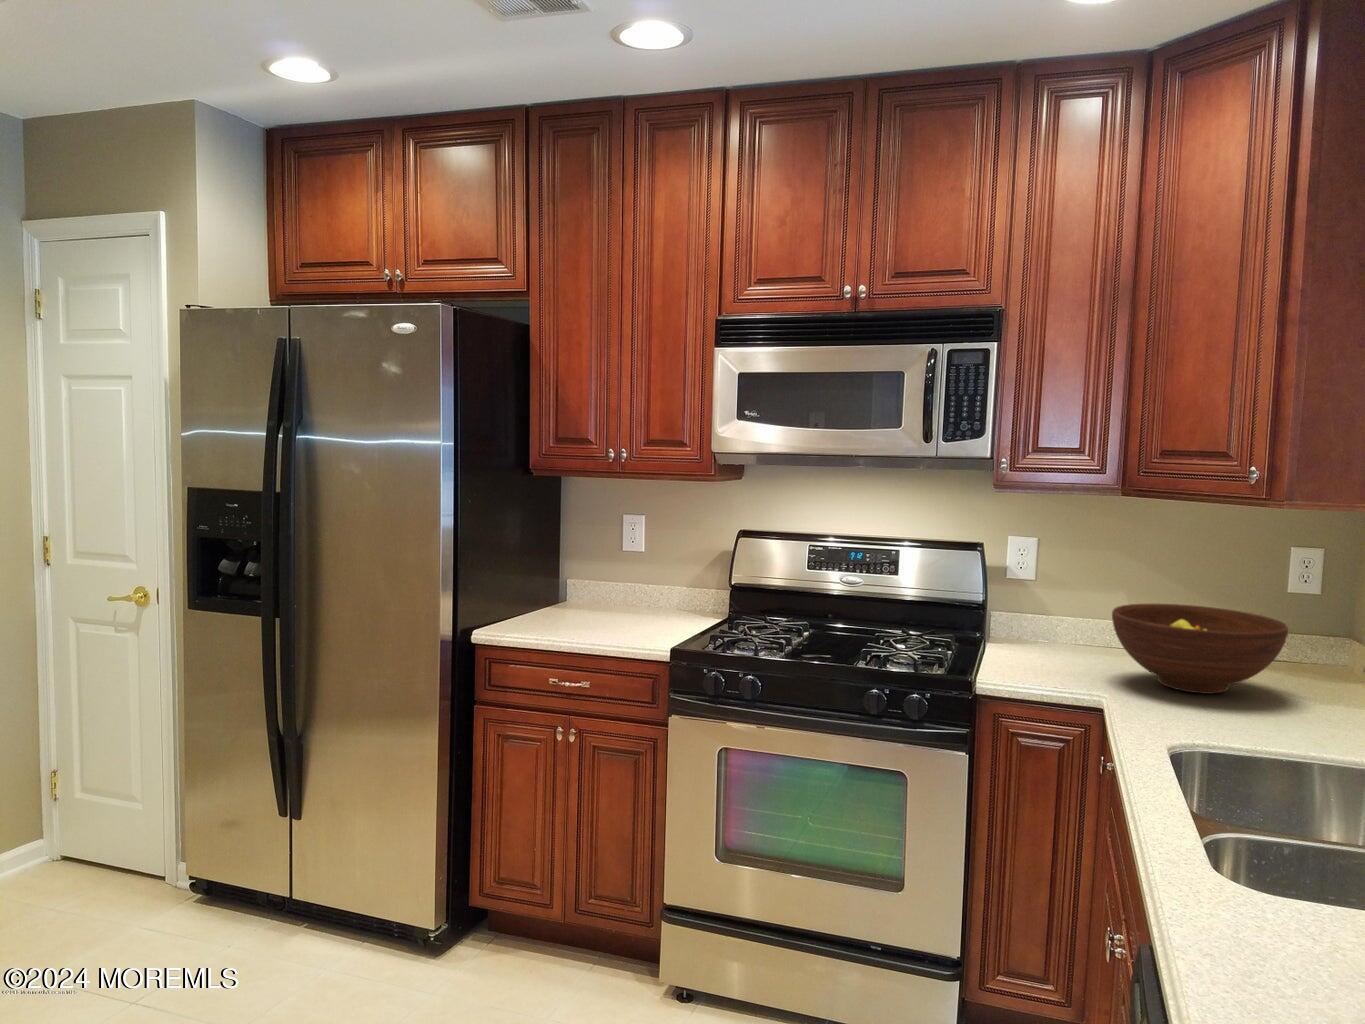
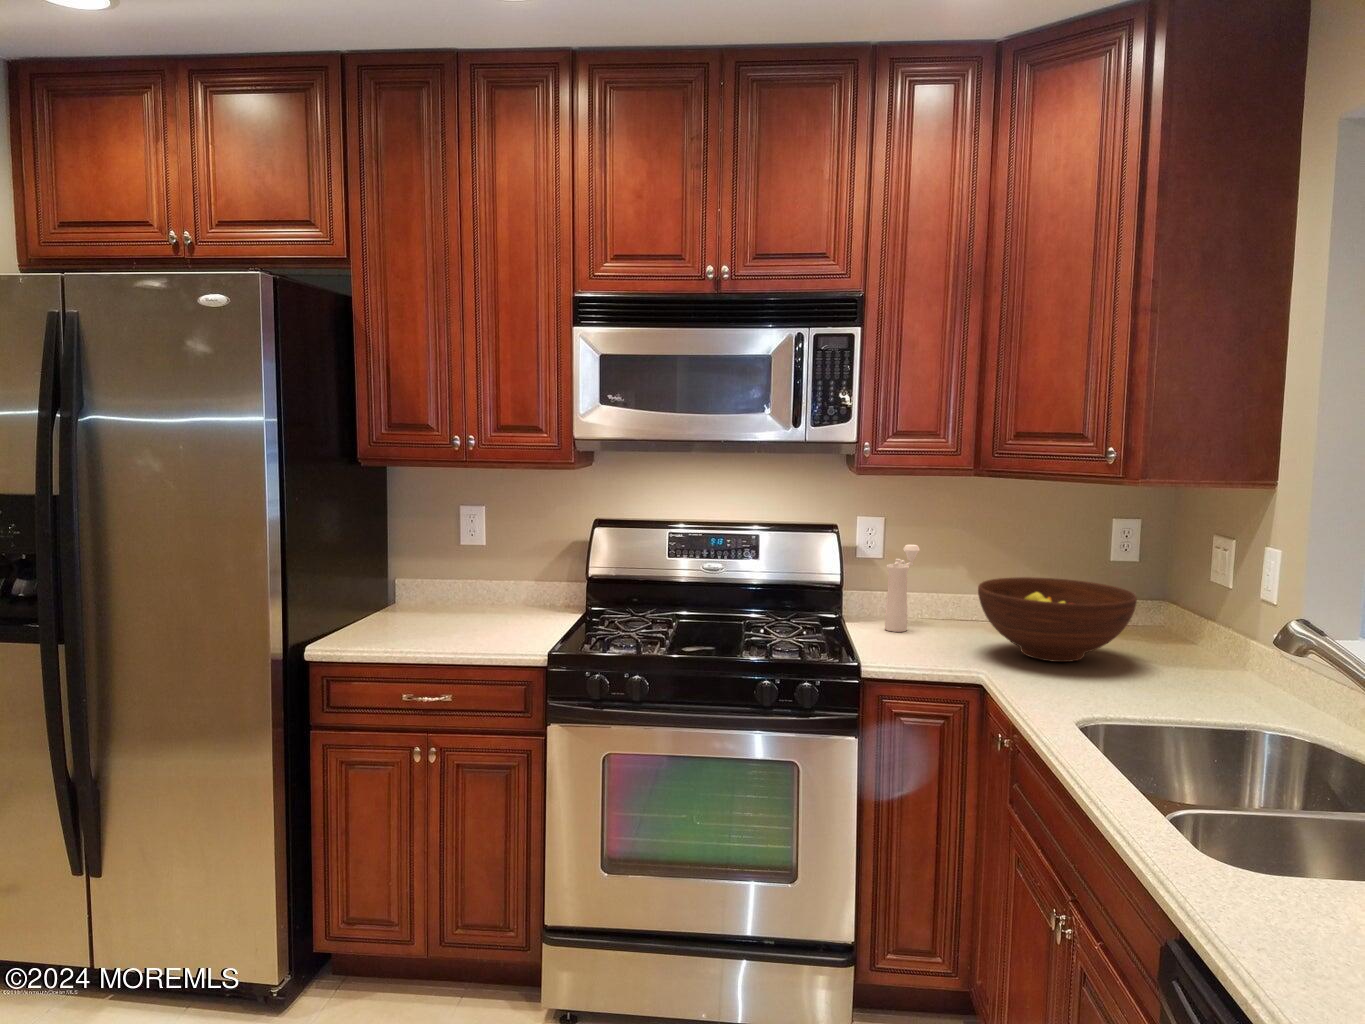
pepper mill: none [1024,566,1068,655] -> present [885,544,920,632]

